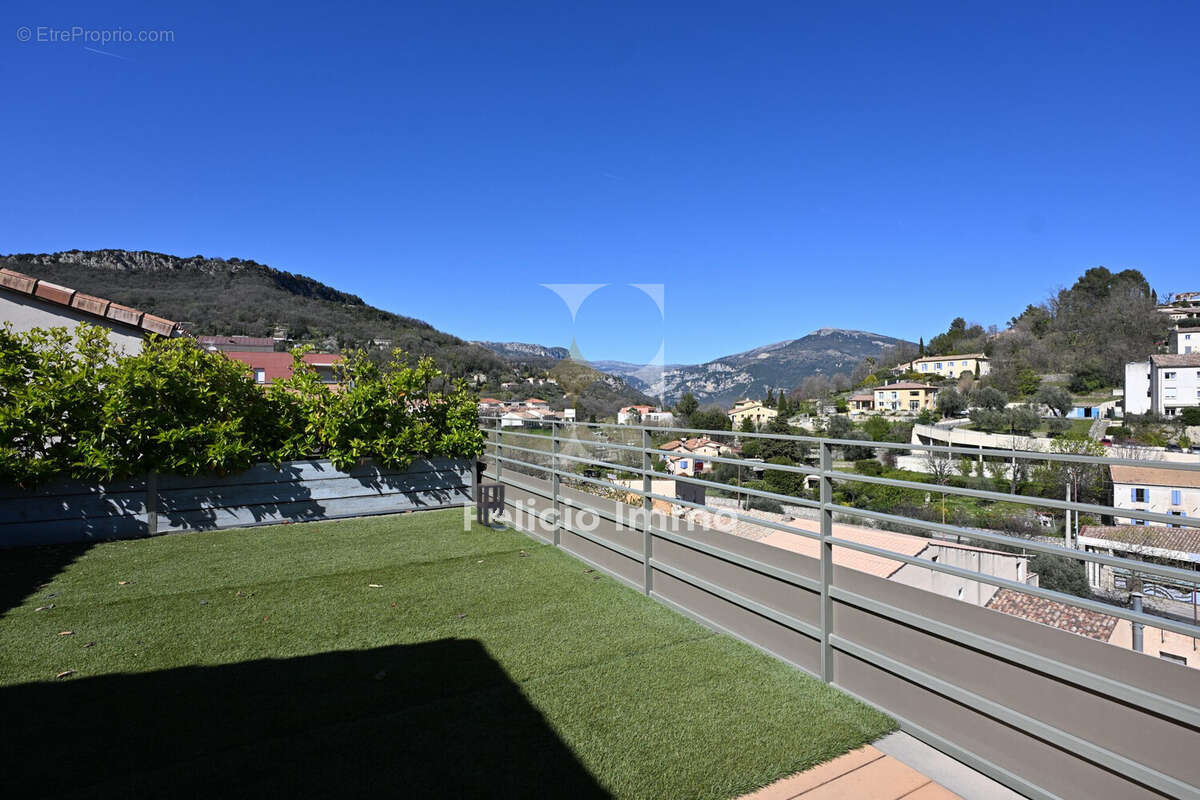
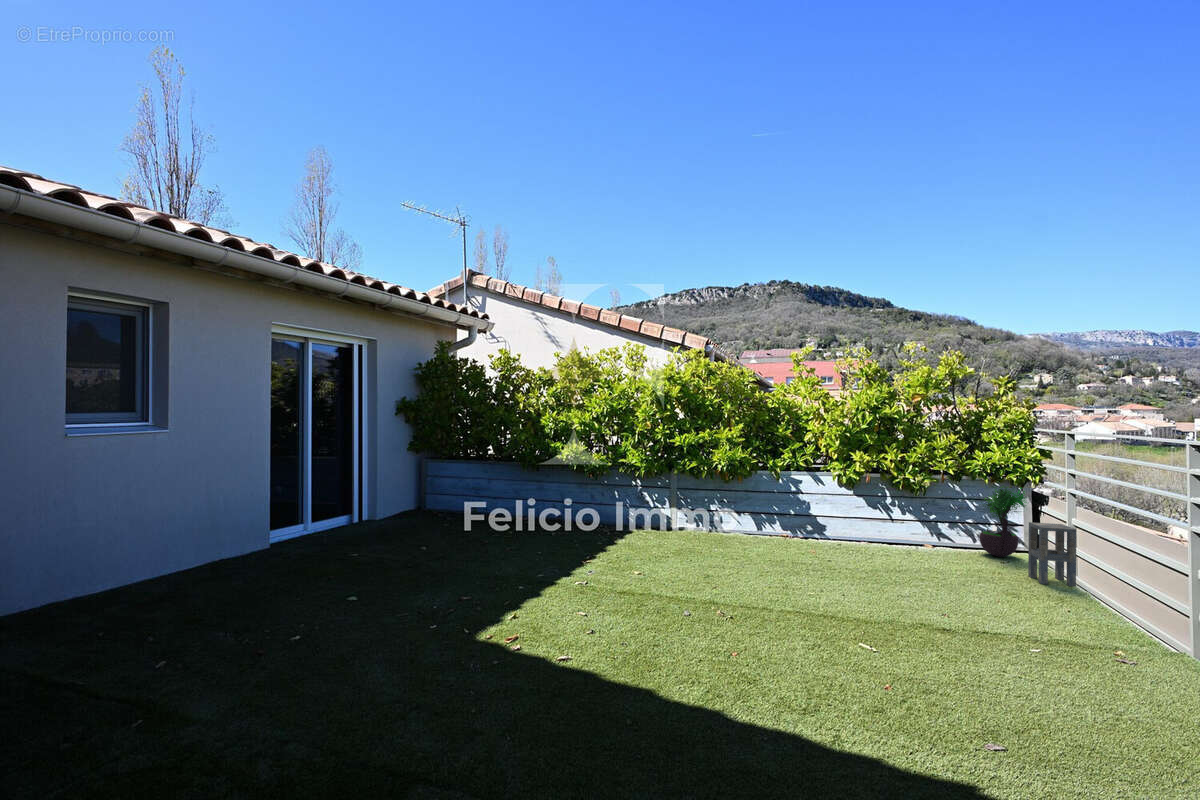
potted tree: none [445,457,477,513] -> present [979,486,1027,557]

